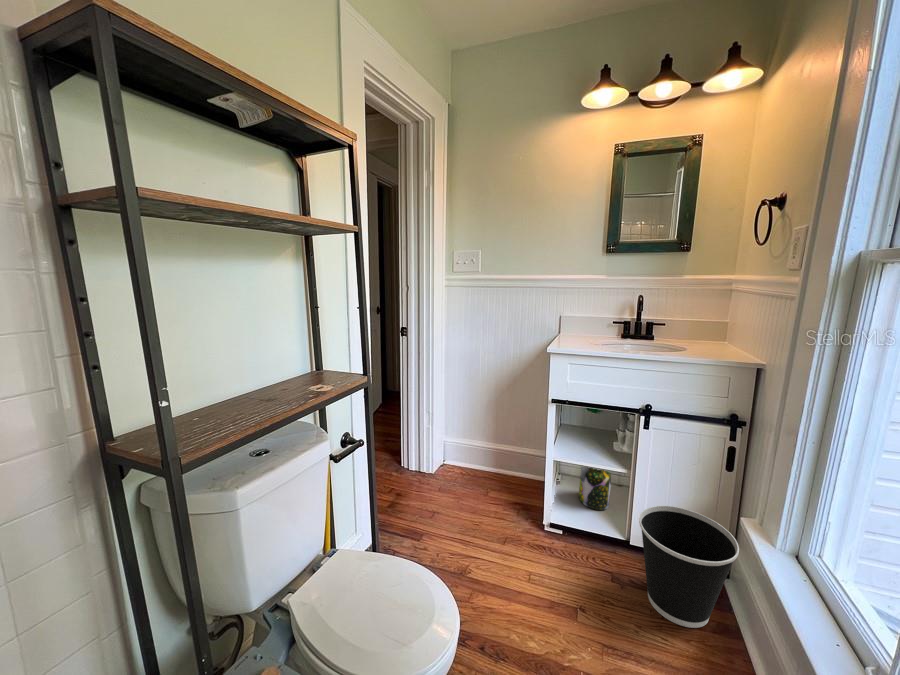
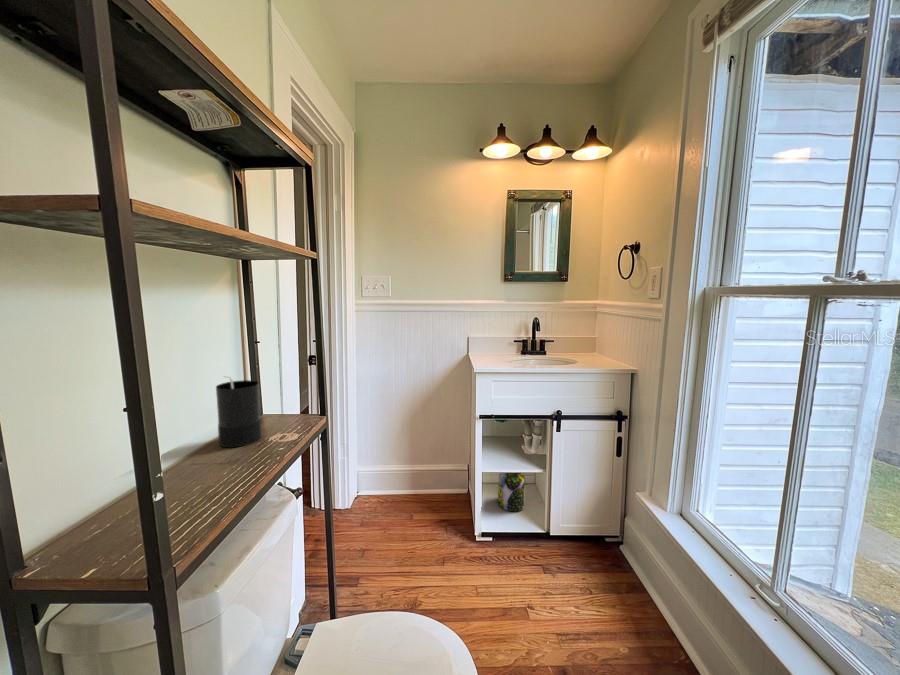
candle: none [269,334,305,392] -> present [216,377,261,447]
wastebasket: present [639,506,739,628] -> none [564,495,640,595]

